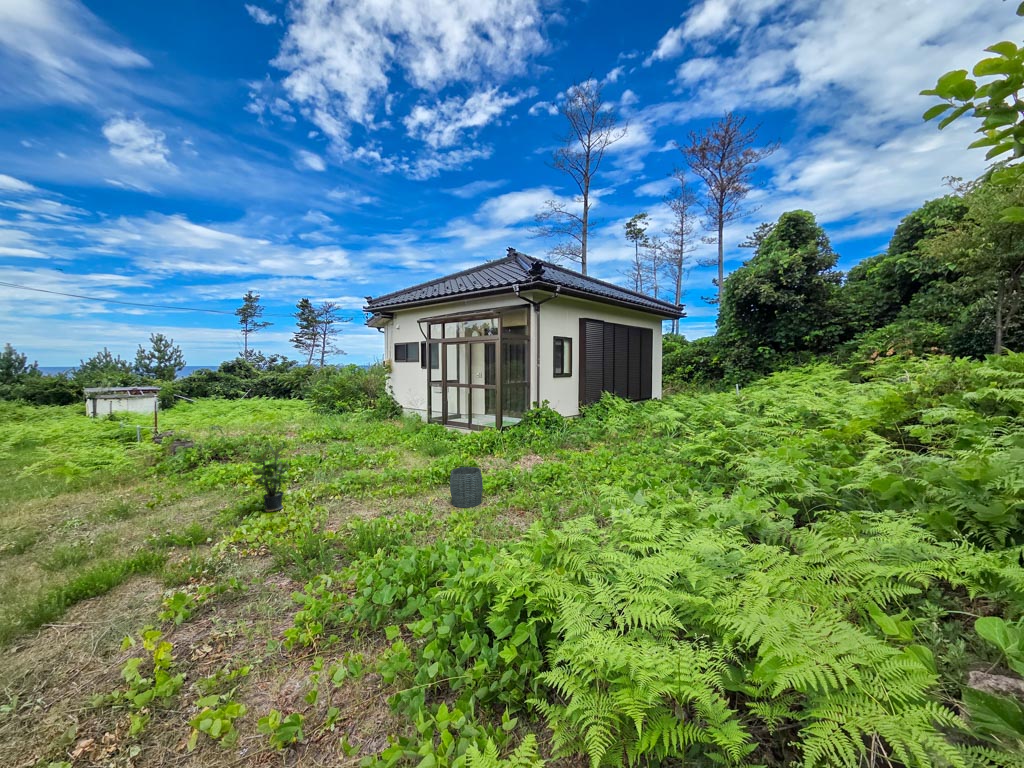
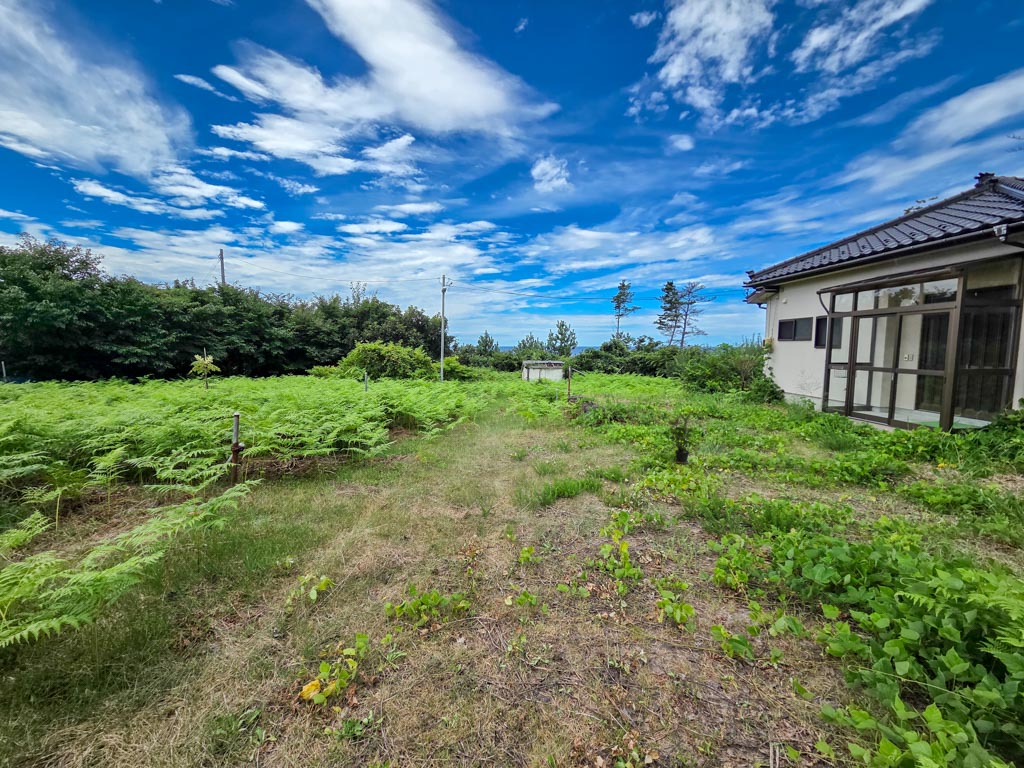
woven basket: present [450,467,483,508] -> none [870,466,923,514]

